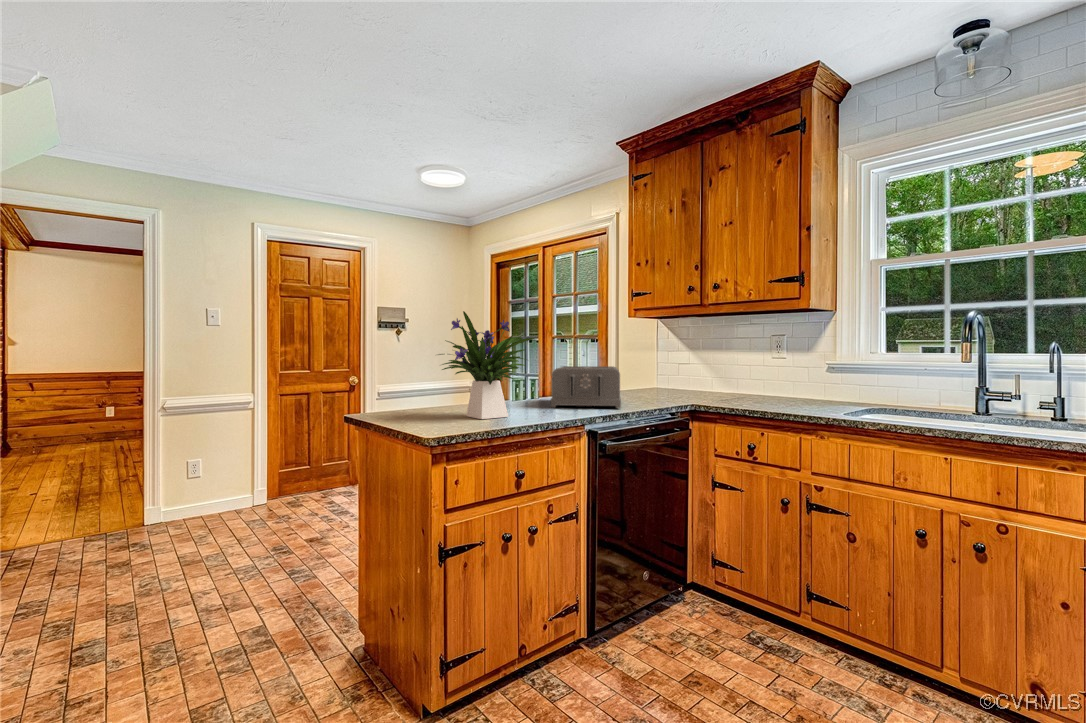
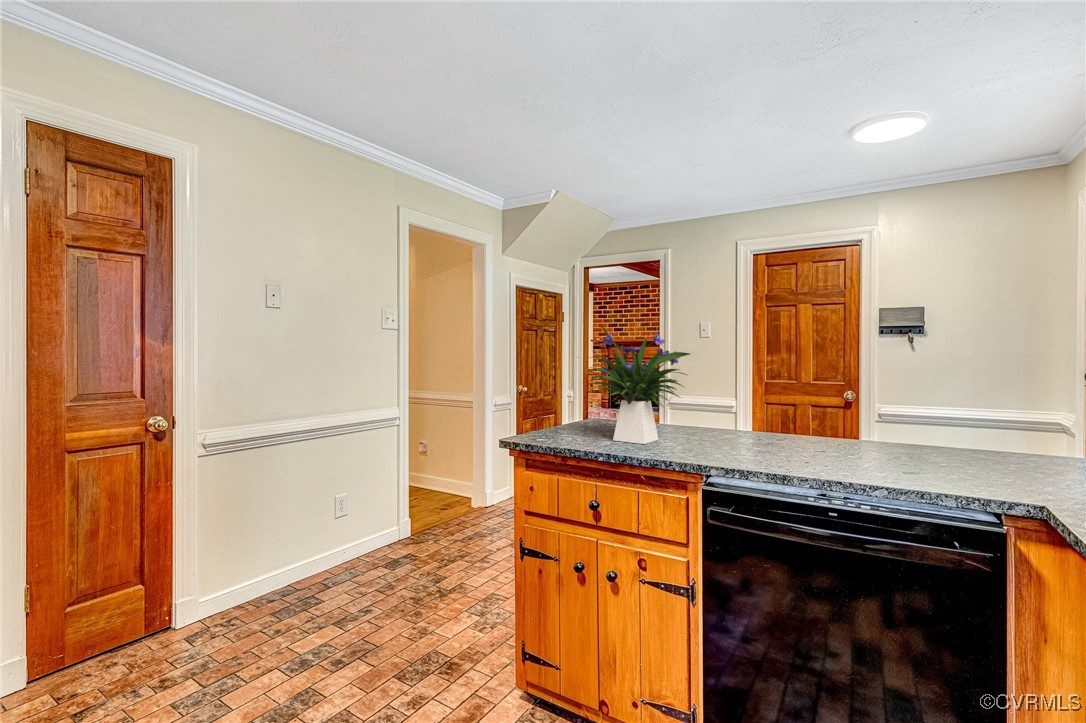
toaster: present [551,366,621,408] -> none [752,395,920,469]

